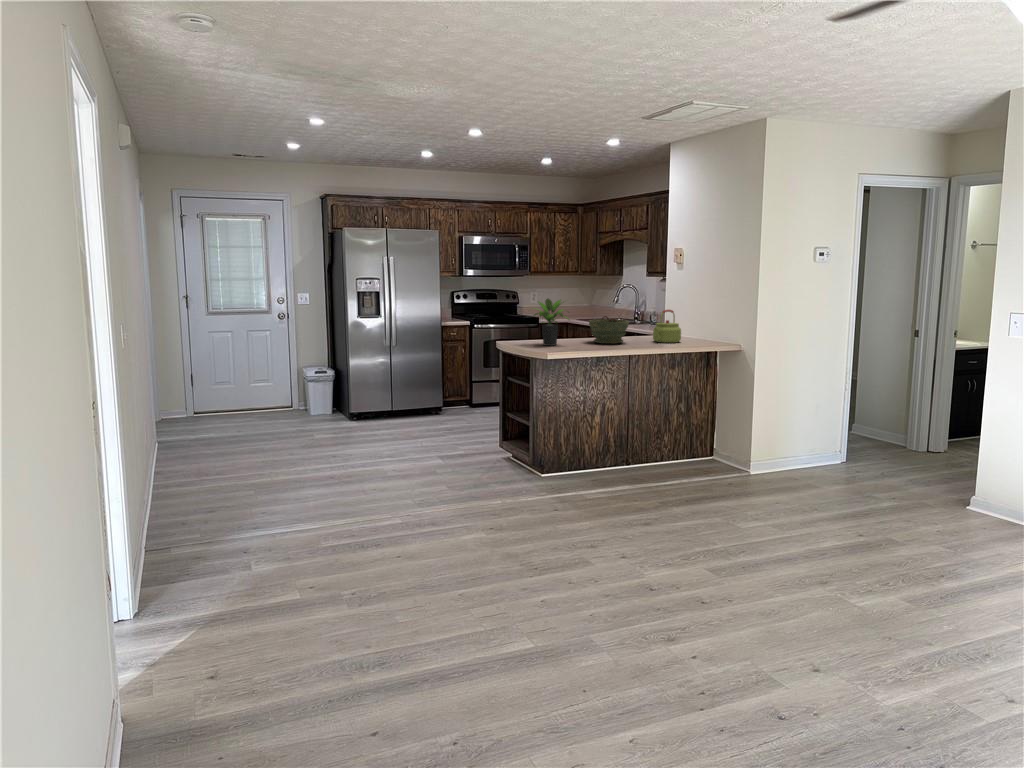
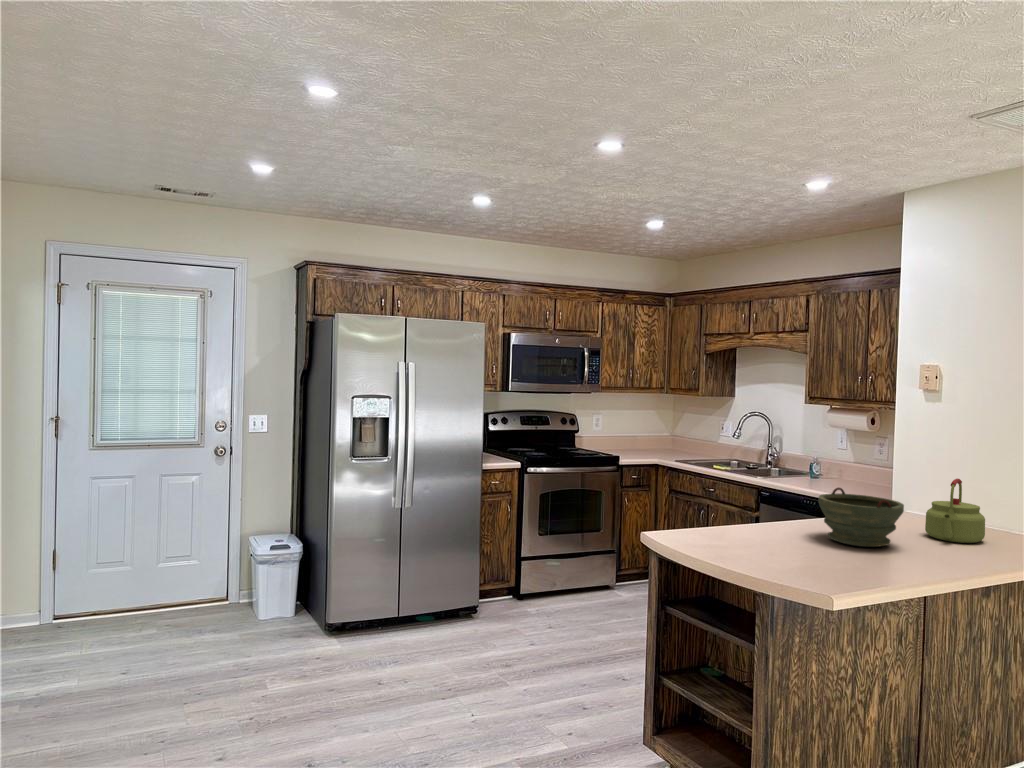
potted plant: present [534,299,568,346] -> none [721,460,813,556]

